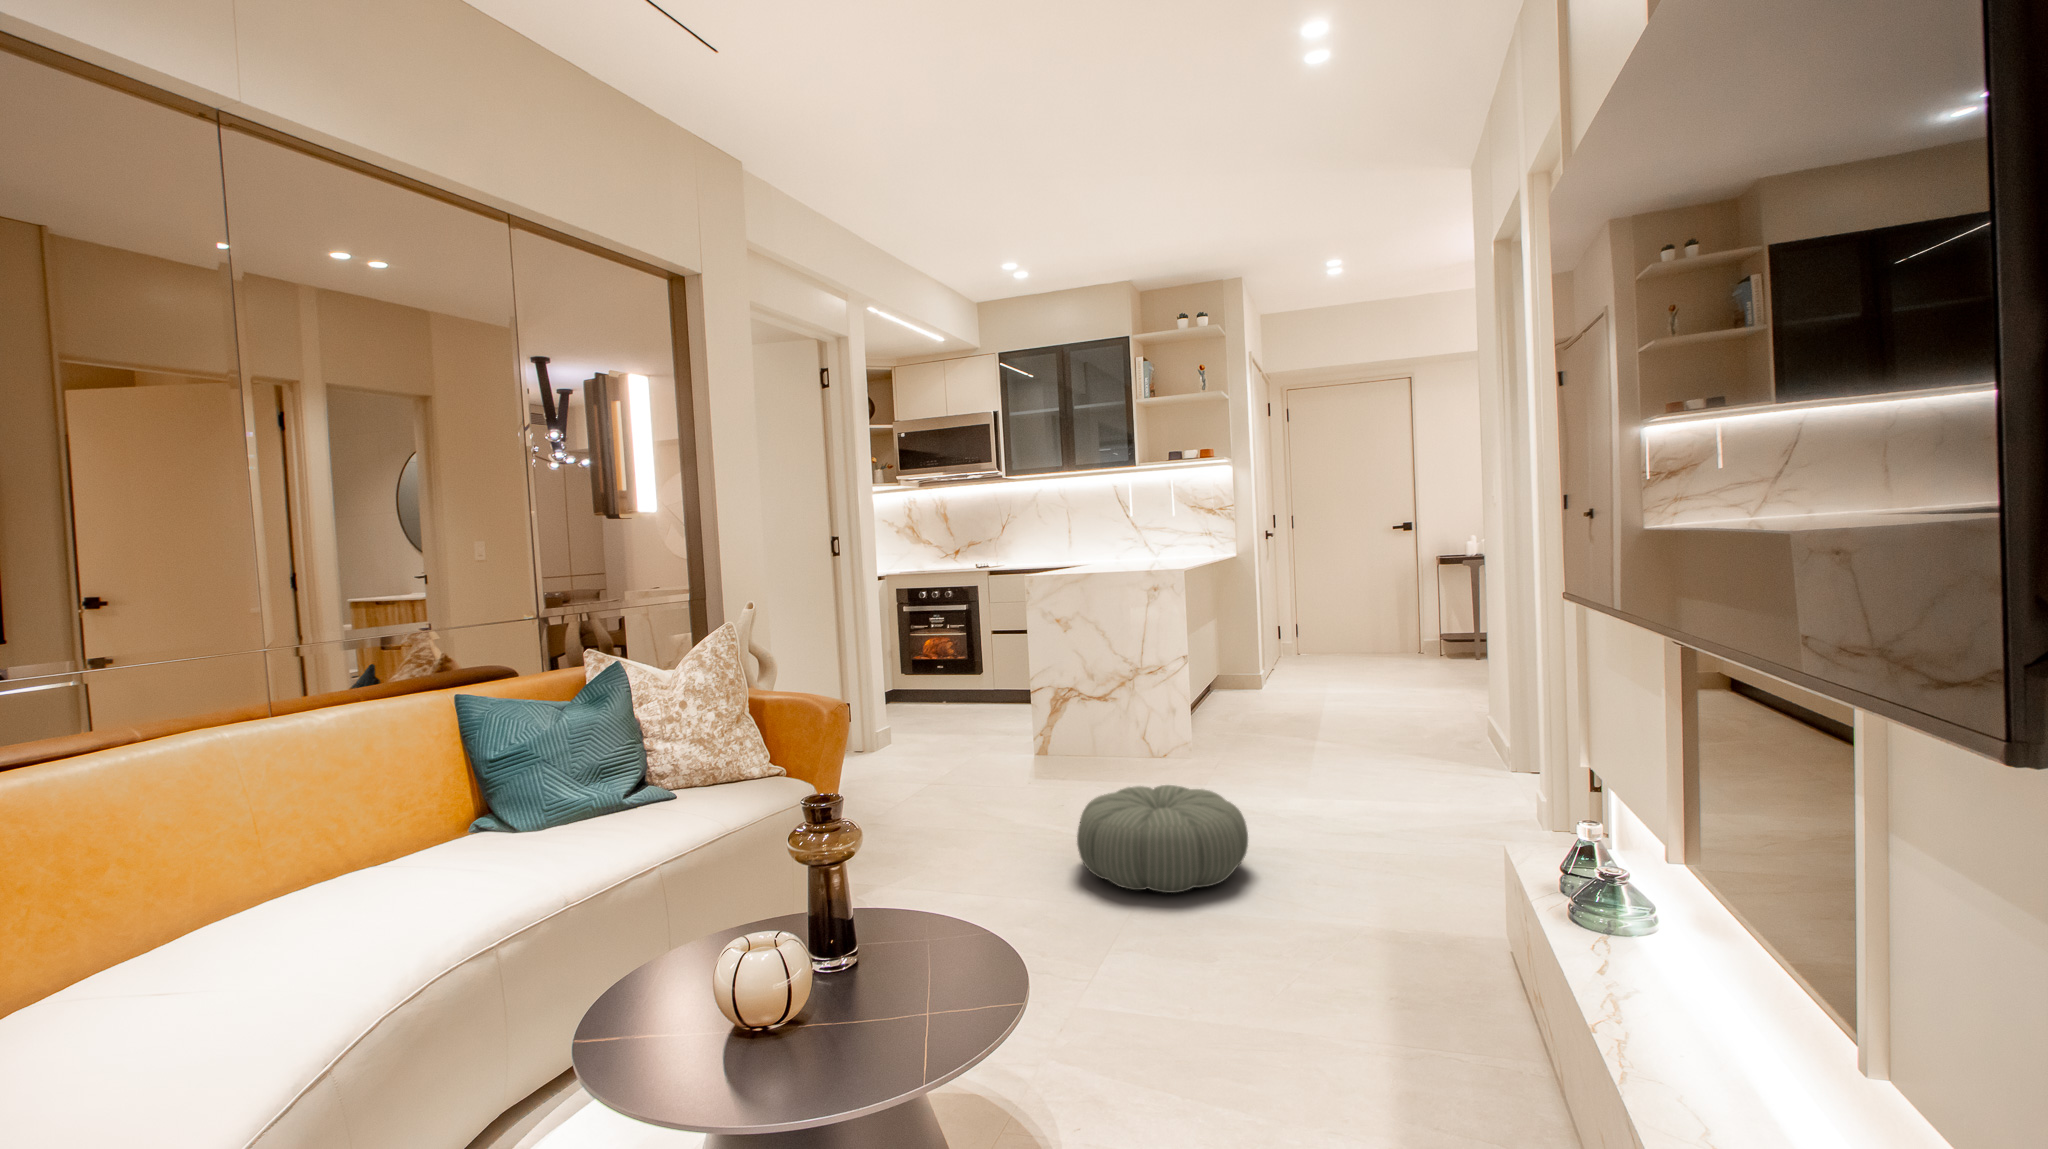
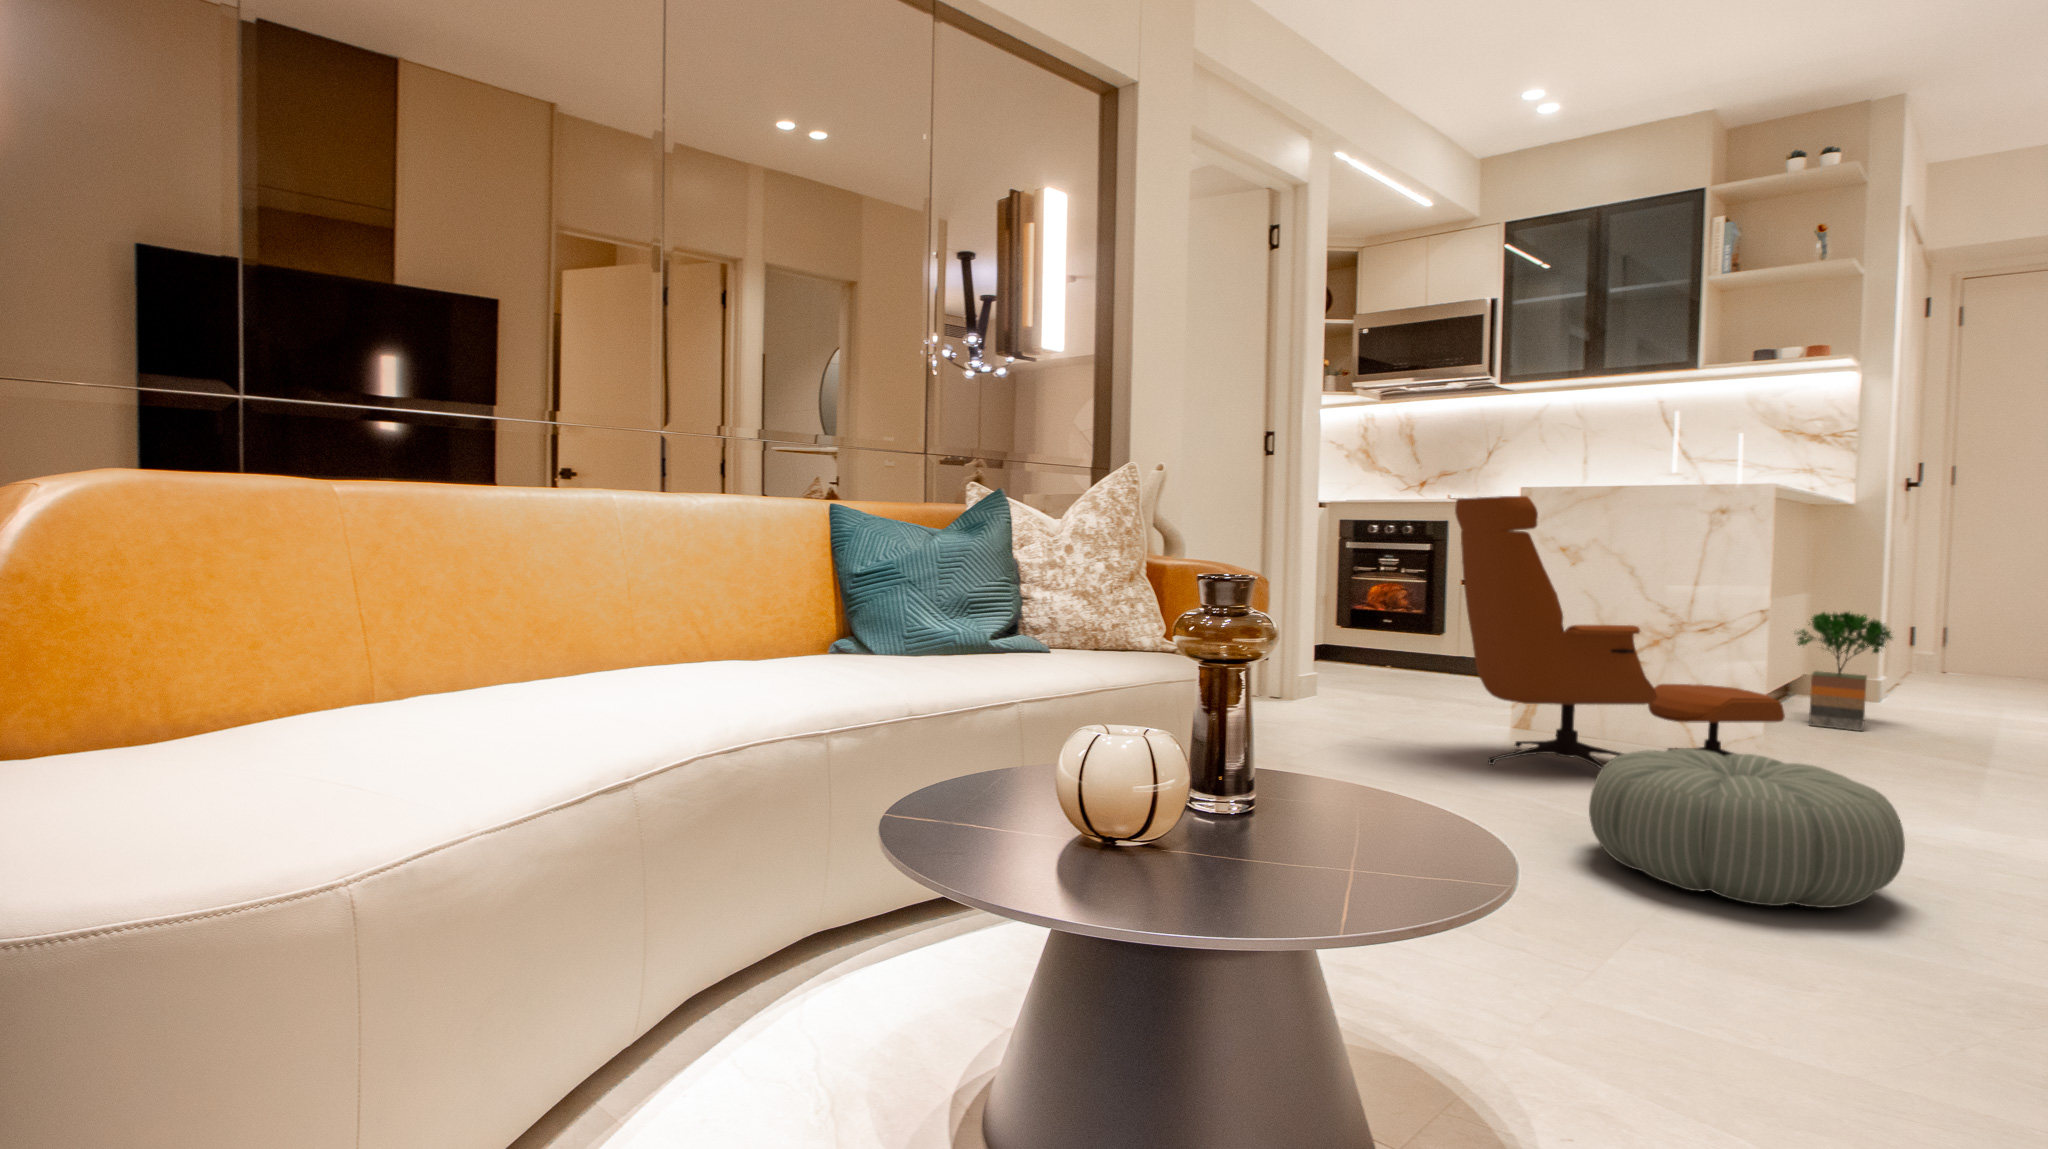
lounge chair: none [979,602,1196,801] -> present [1455,496,1785,769]
potted tree: none [1202,640,1260,721] -> present [1794,612,1892,731]

